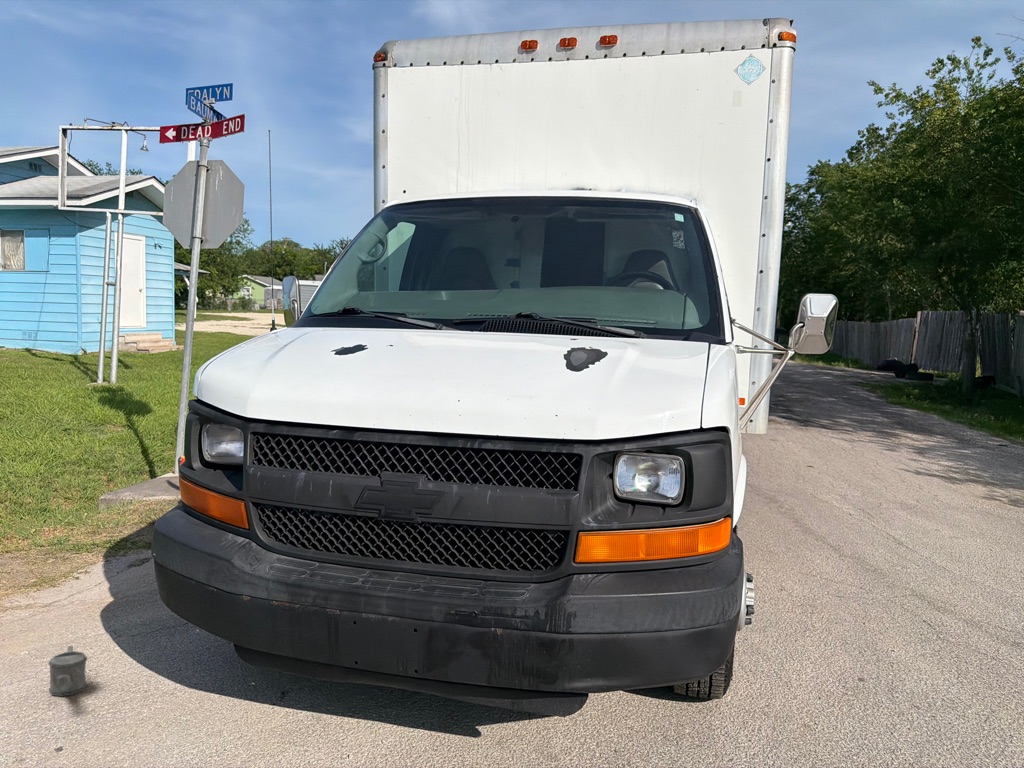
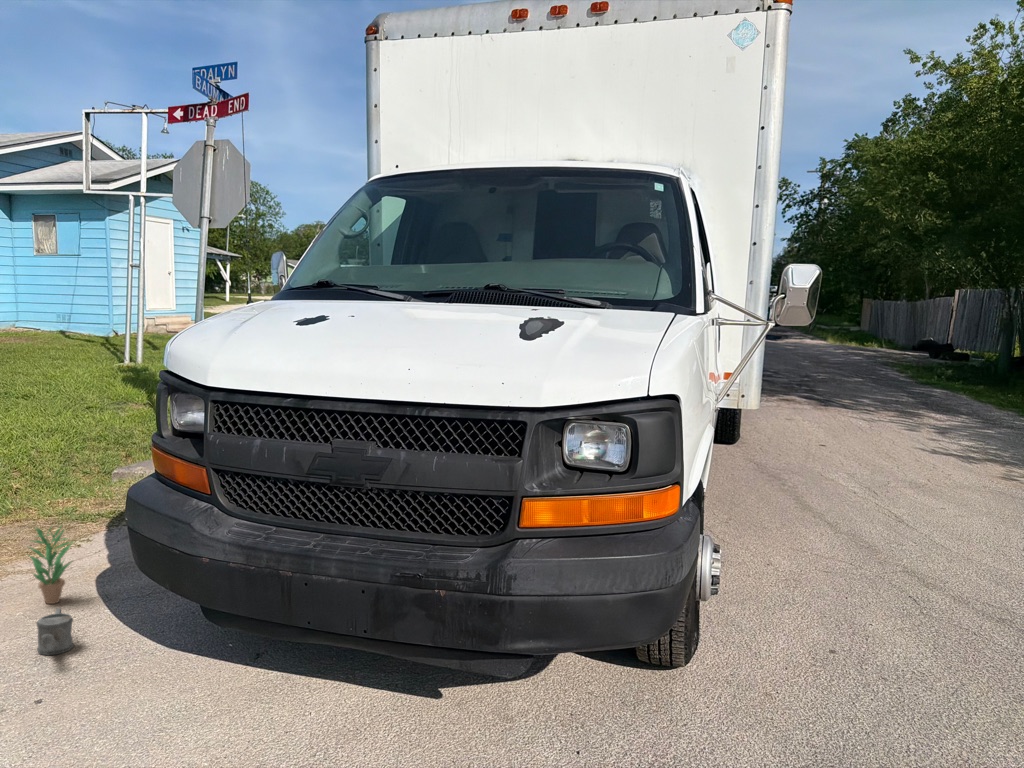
potted plant: none [31,556,82,640] -> present [29,527,71,604]

